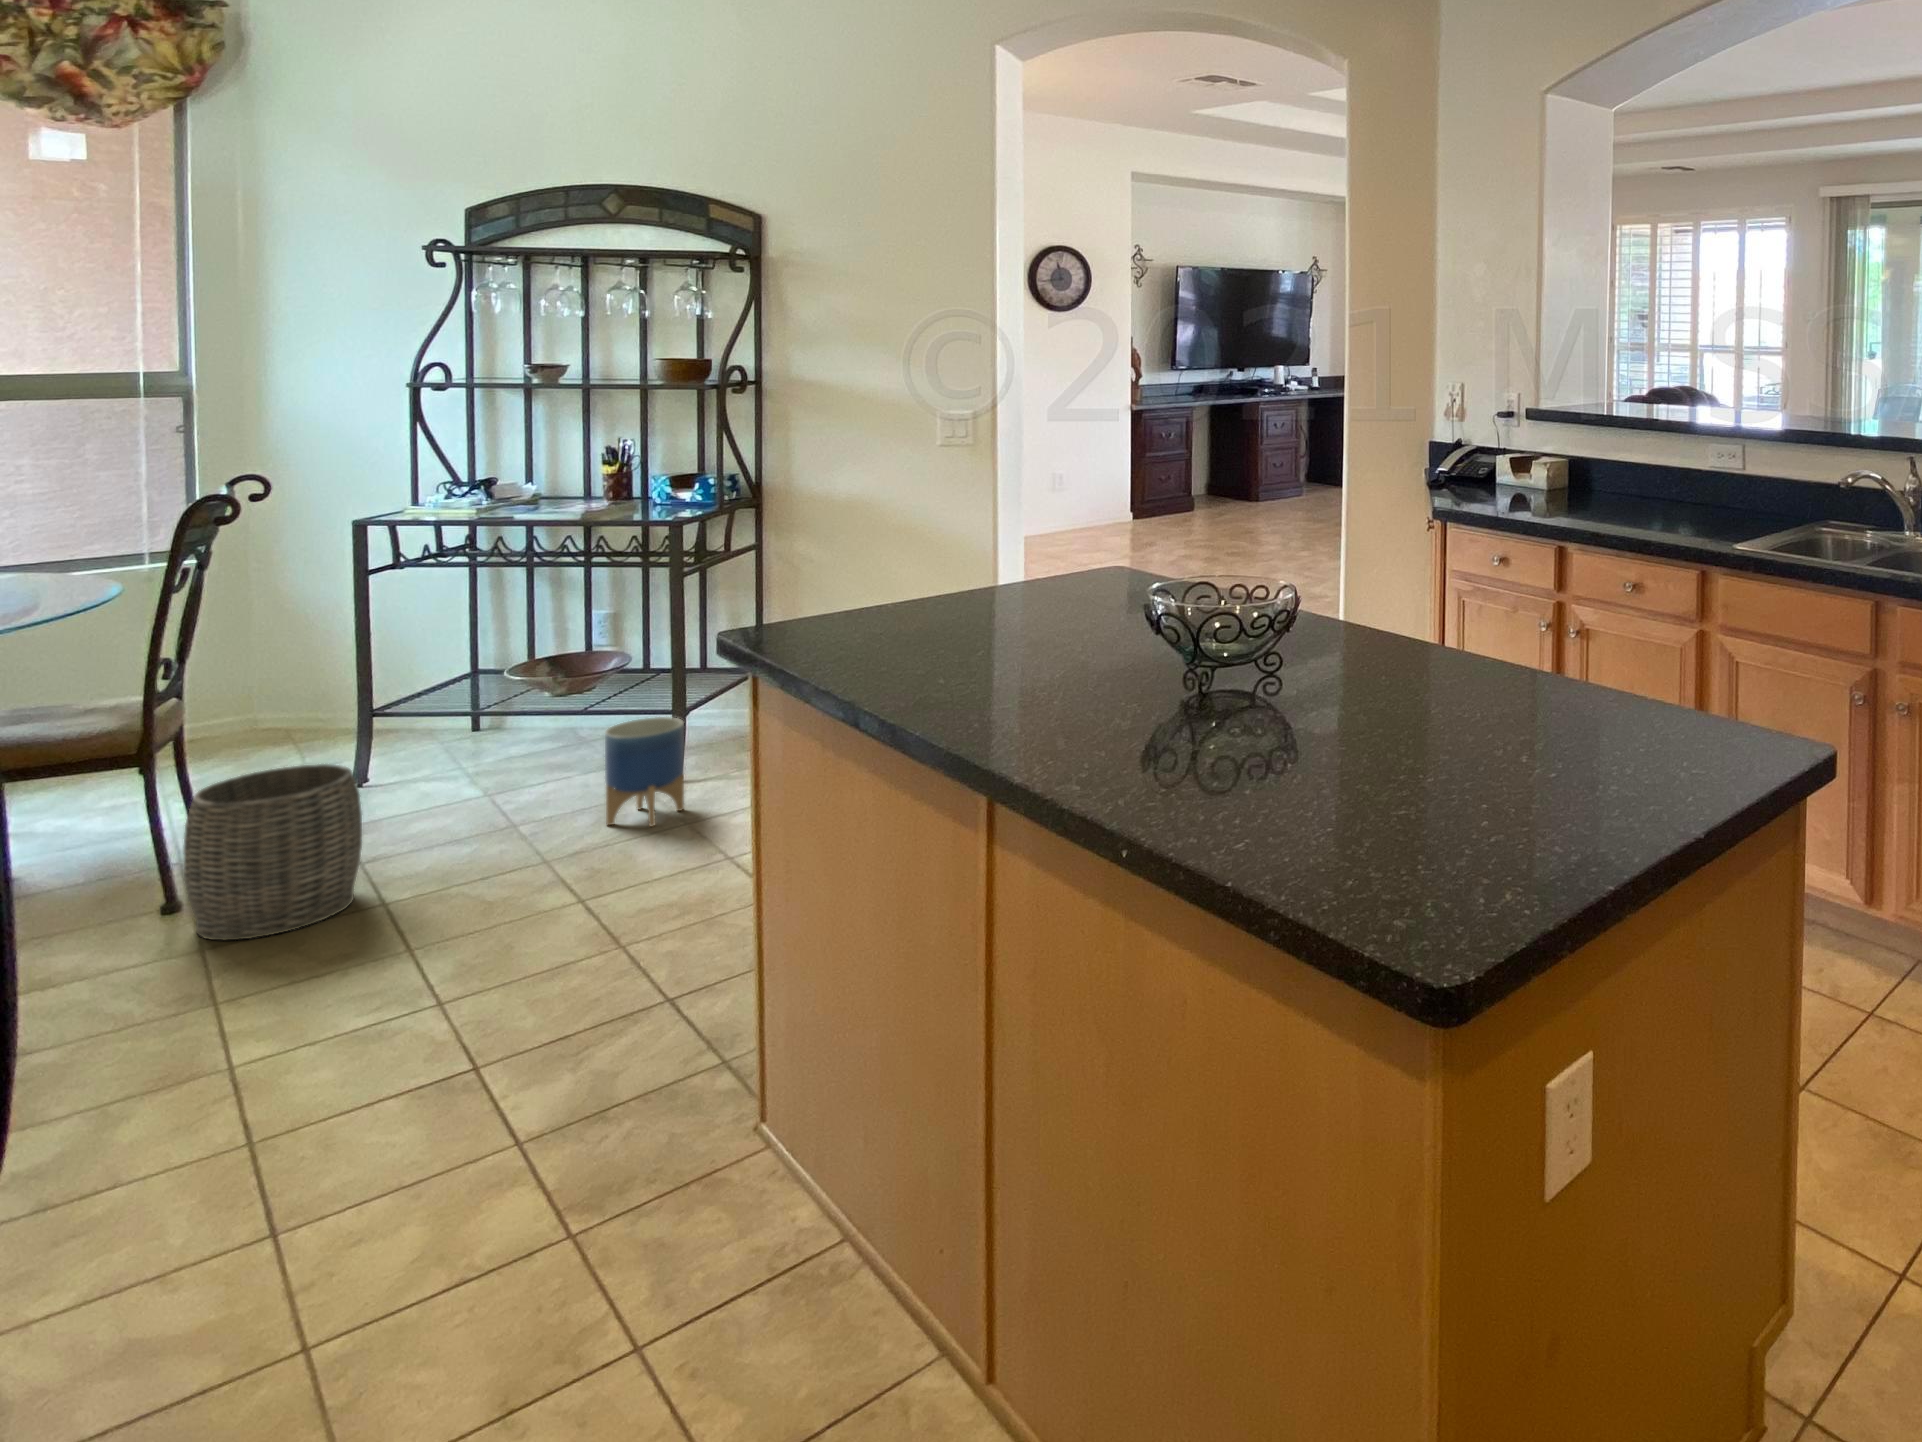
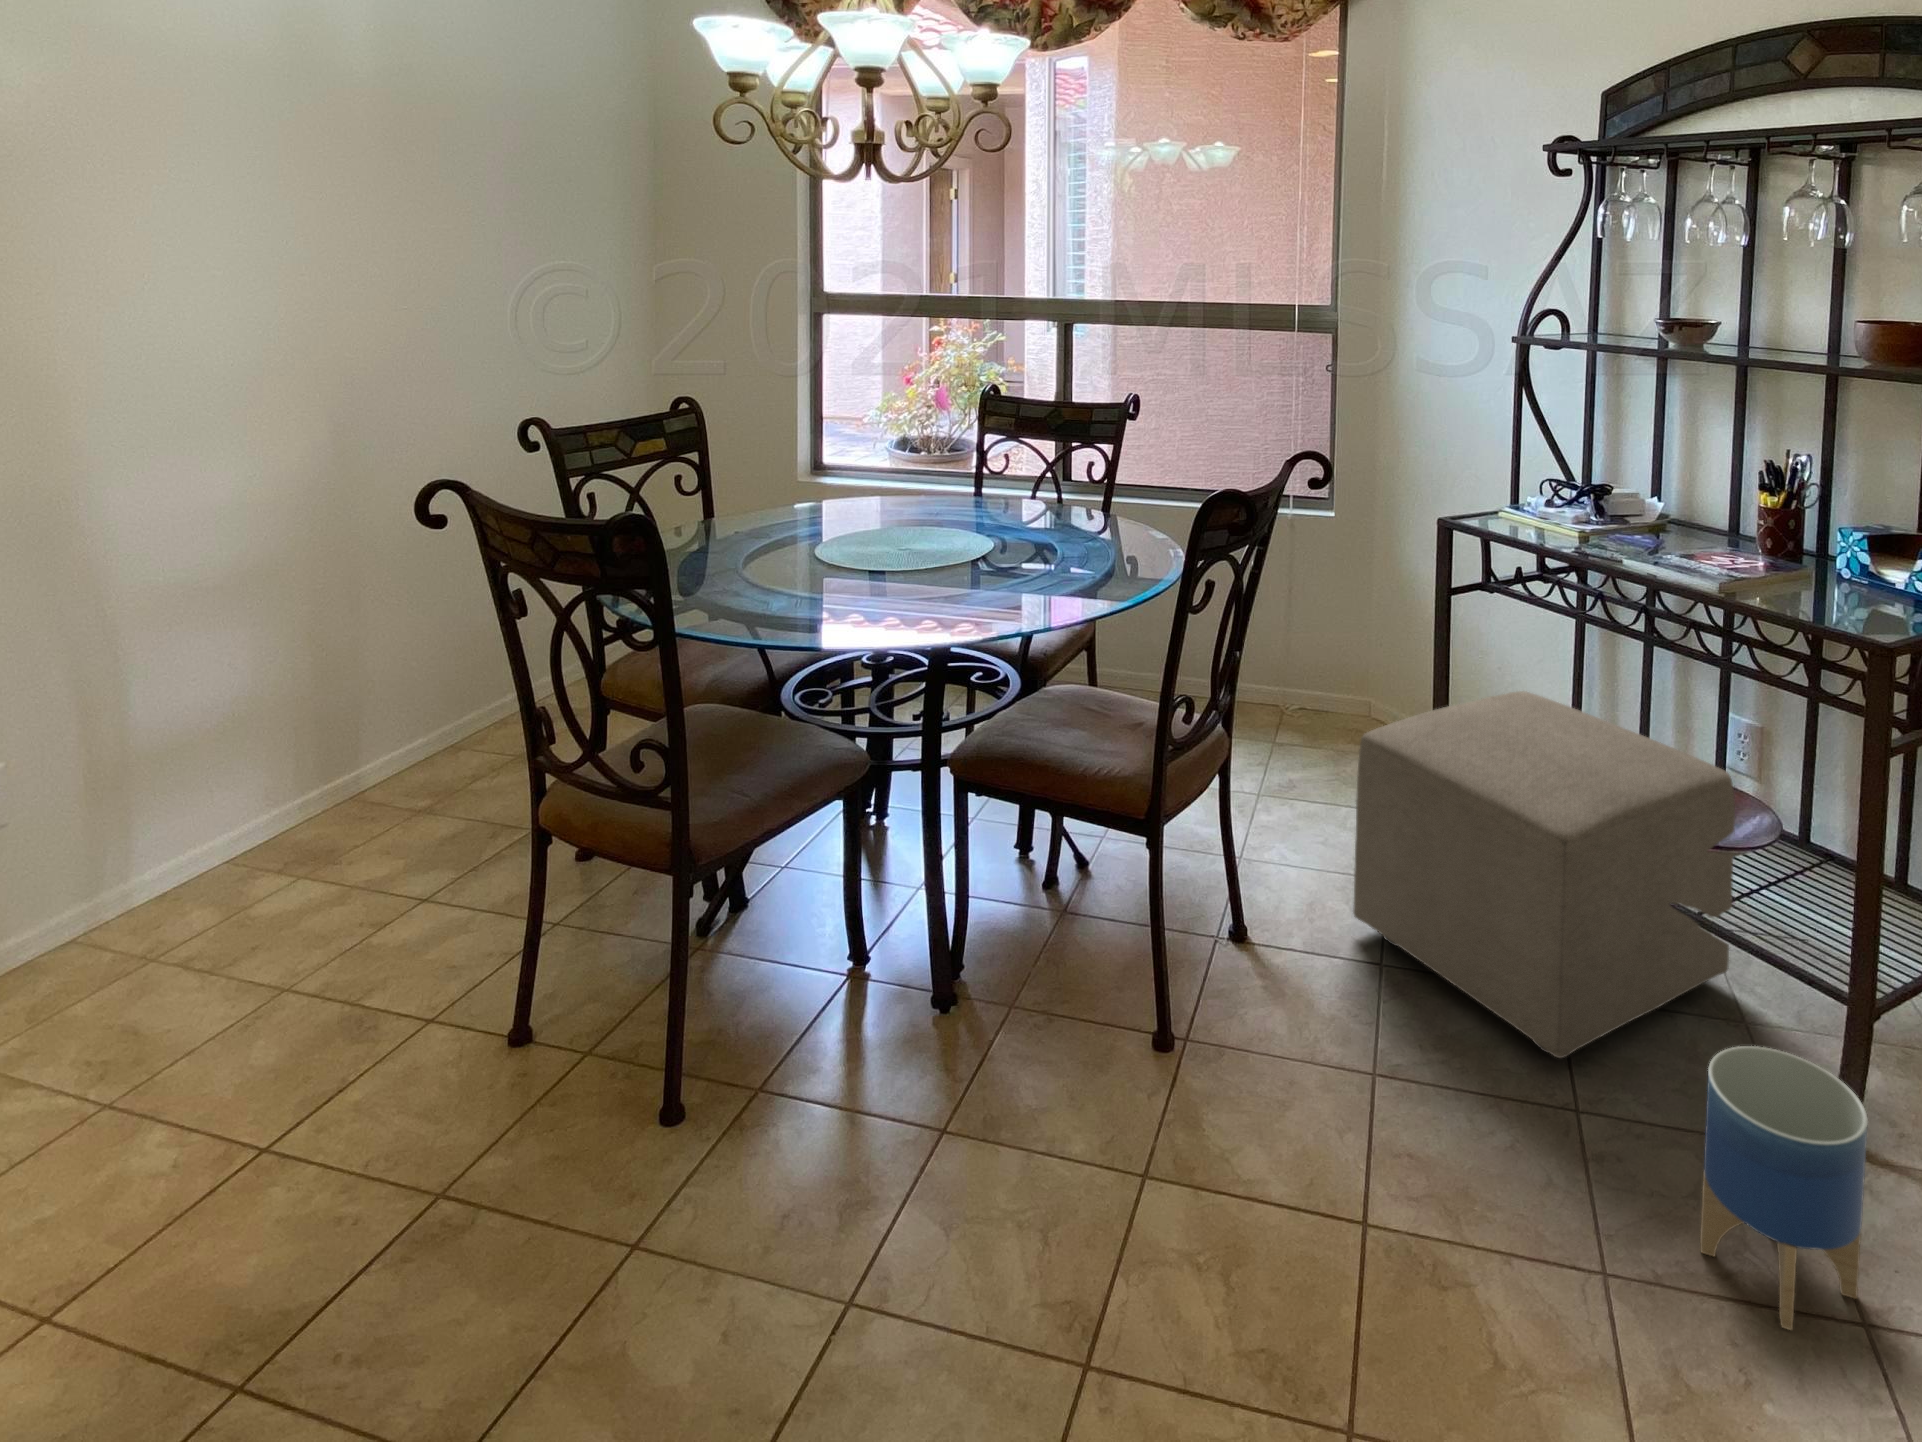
ottoman: none [319,626,604,809] -> present [1353,691,1735,1058]
woven basket: present [183,764,362,940] -> none [1099,925,1312,1258]

